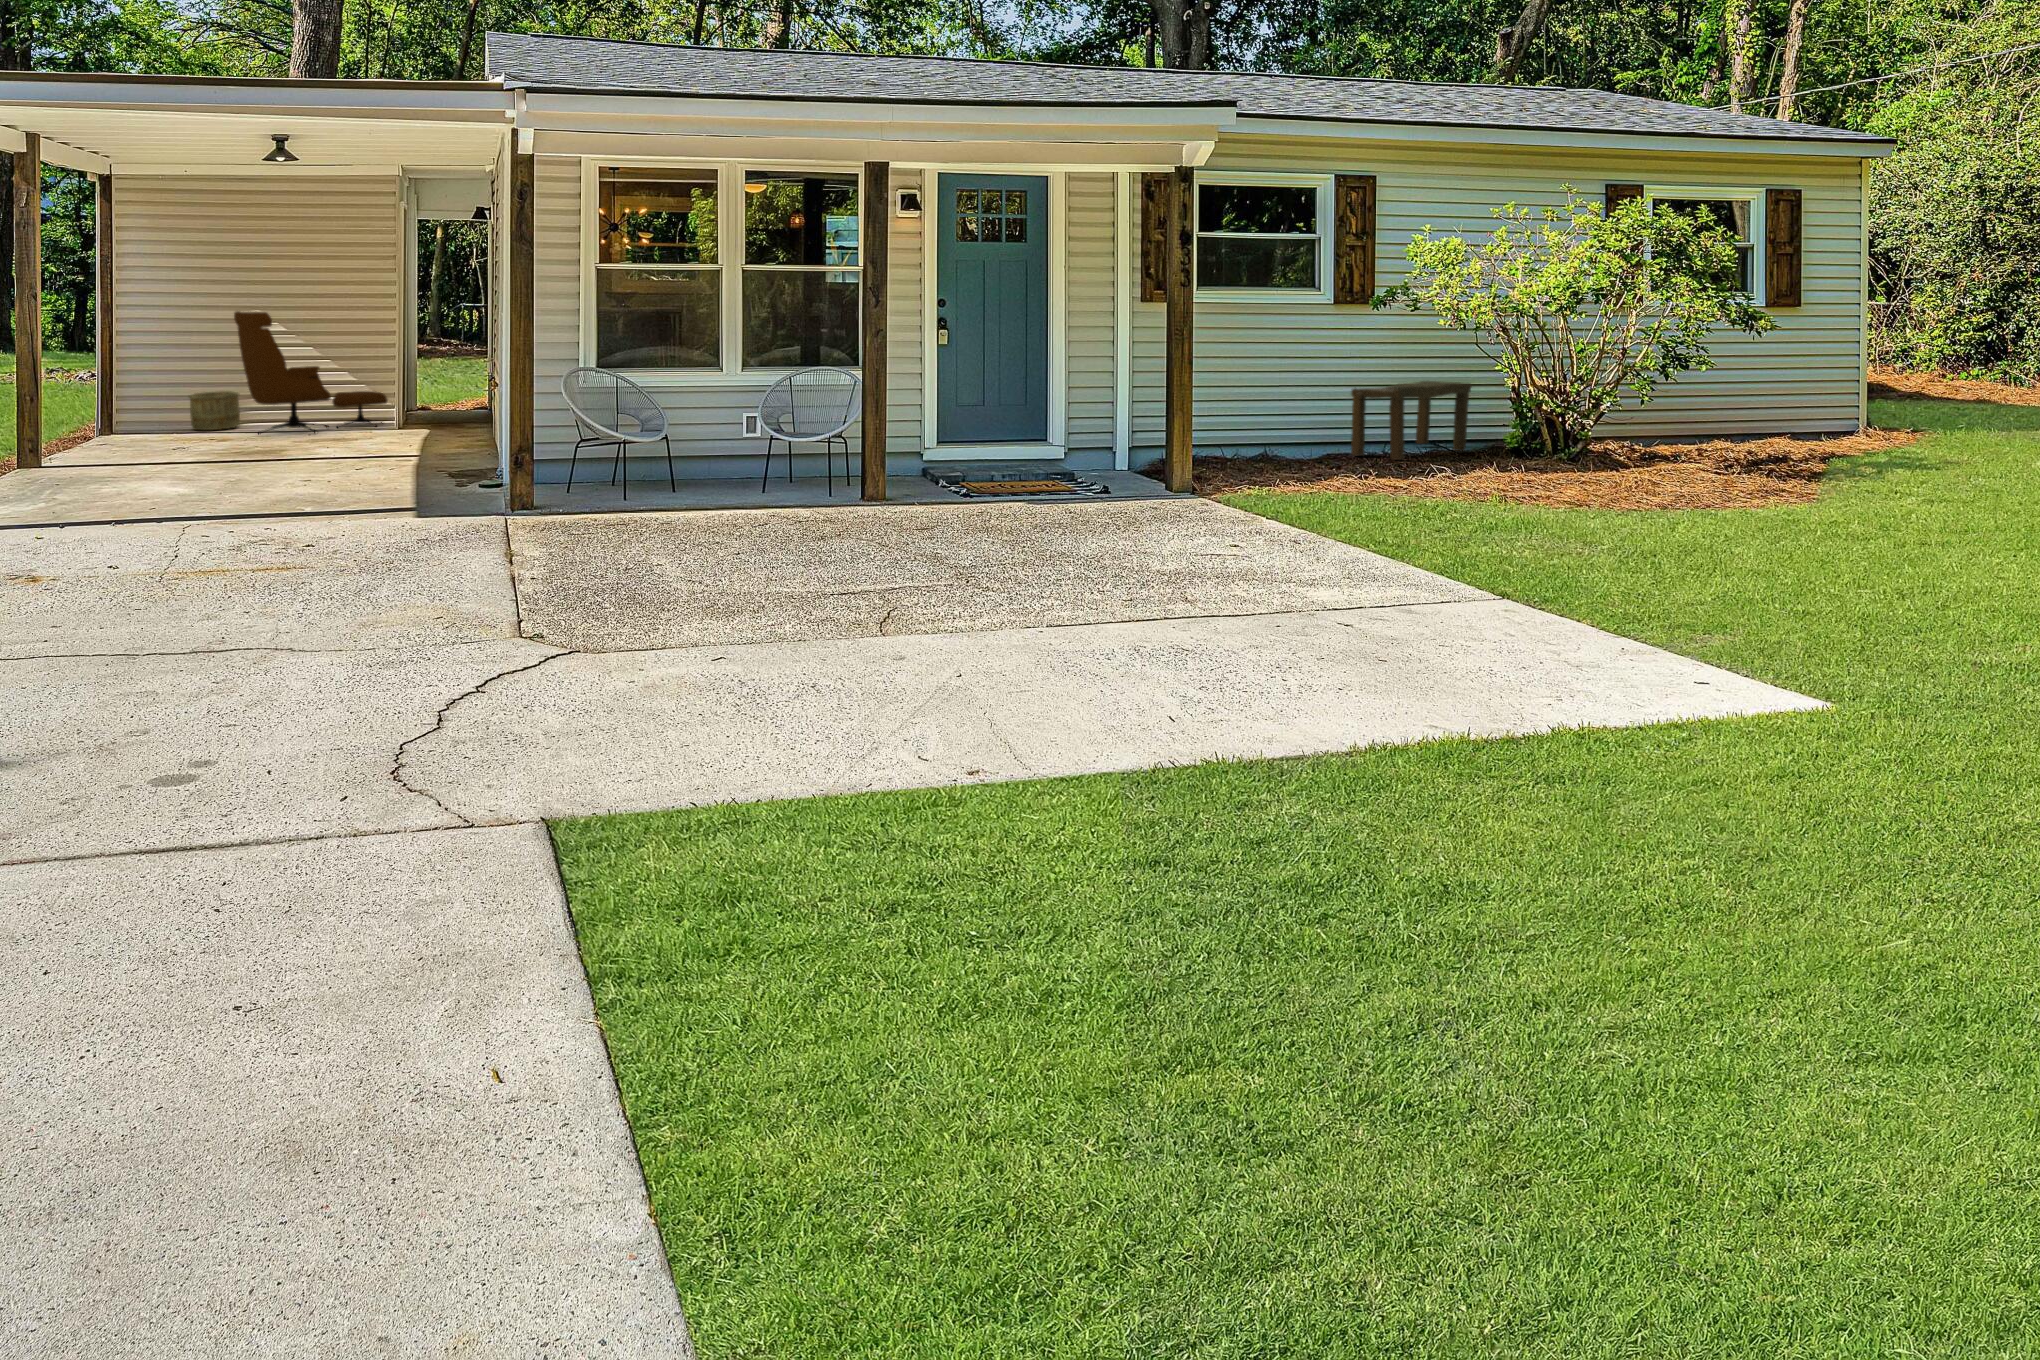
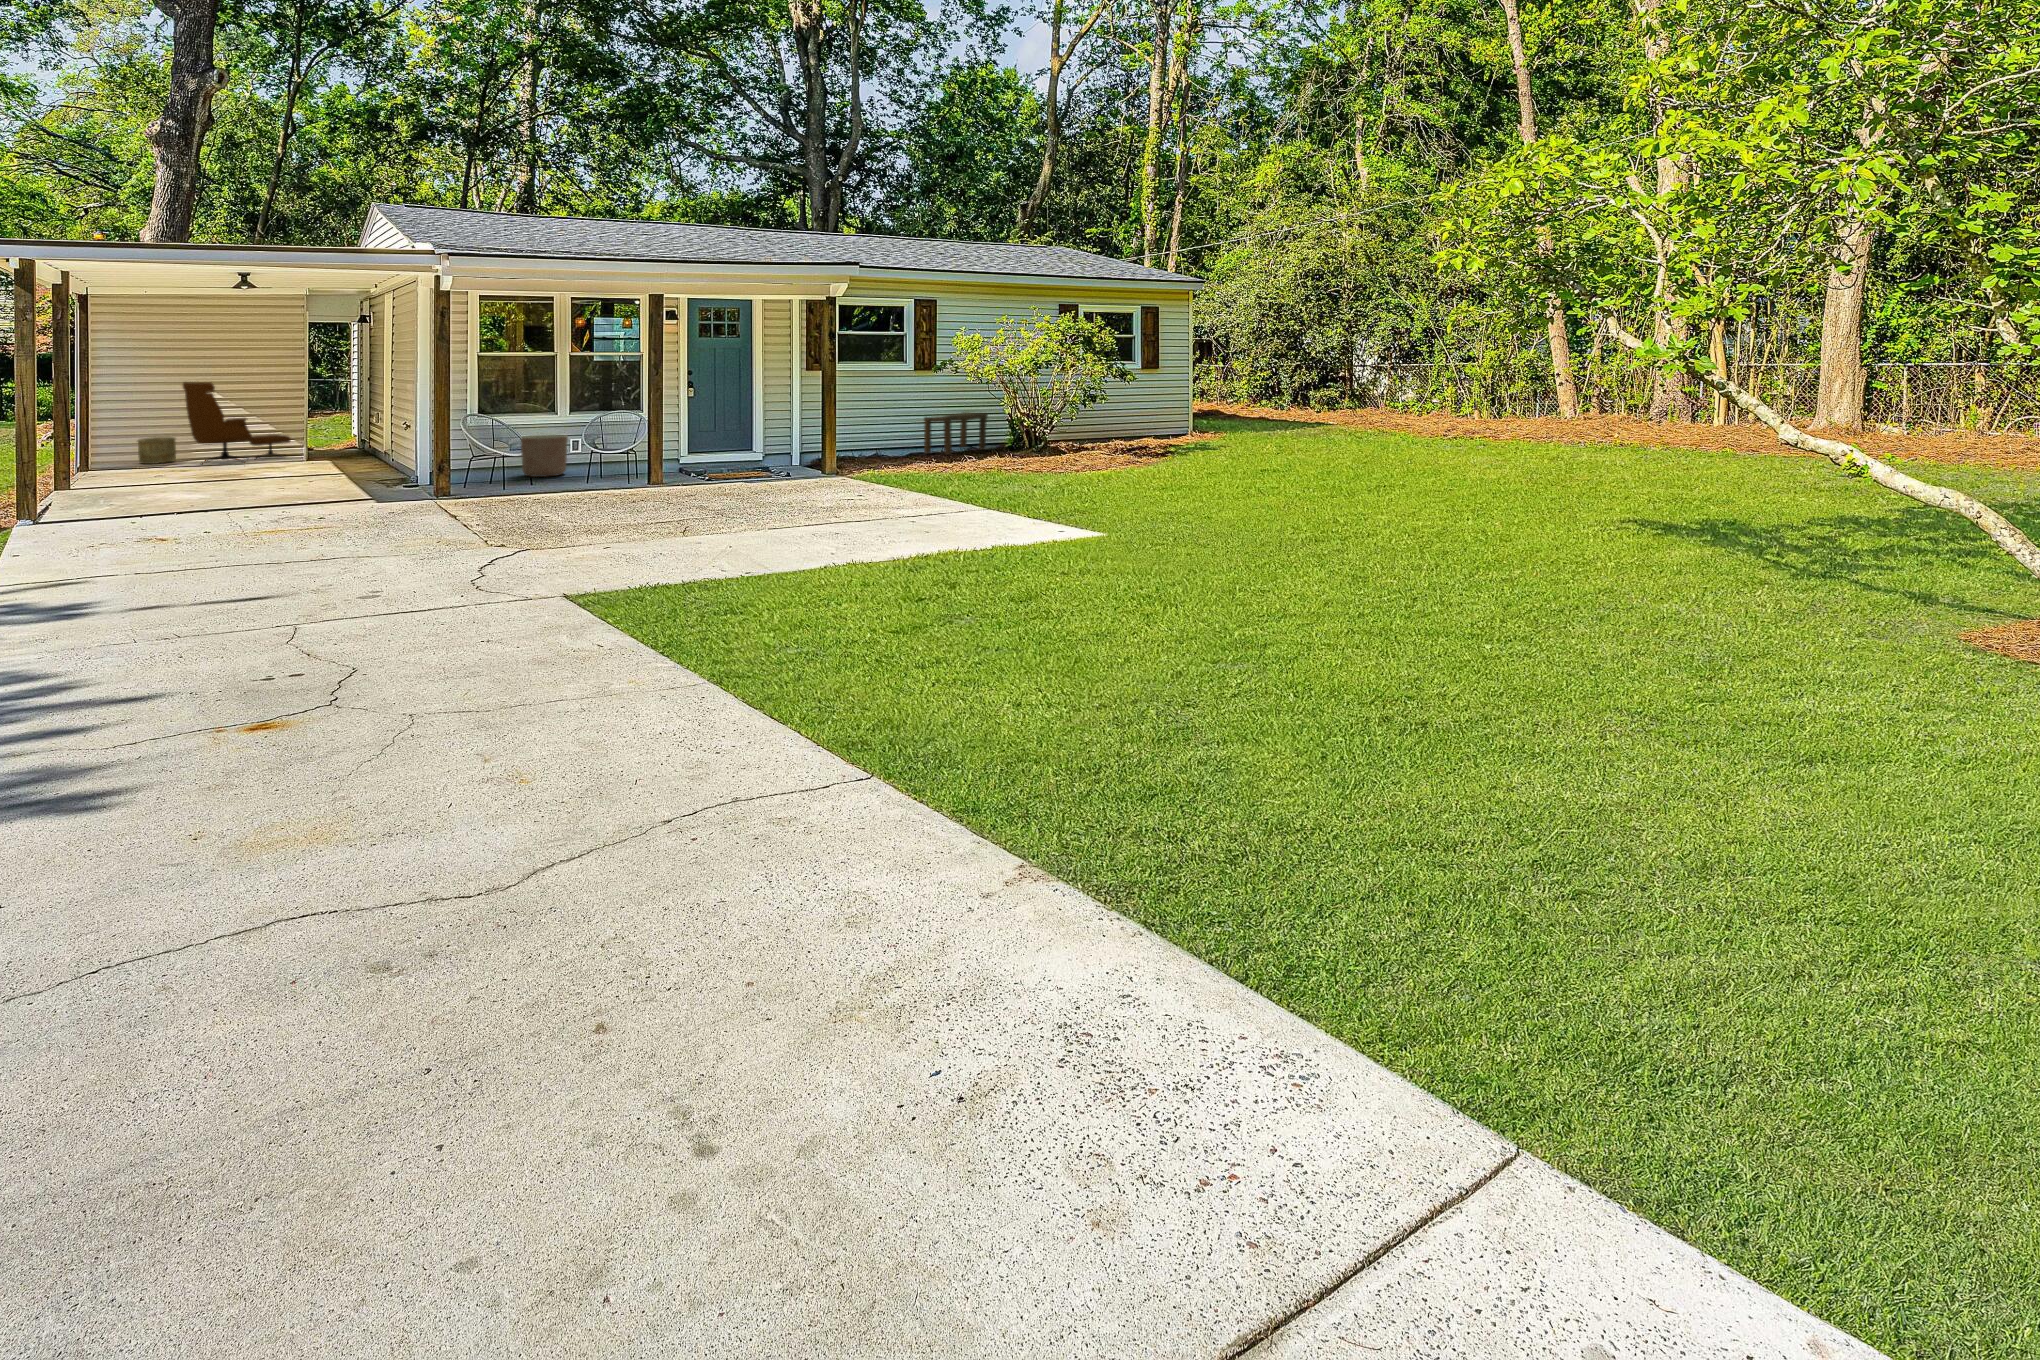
planter: none [661,406,736,478] -> present [520,434,568,477]

